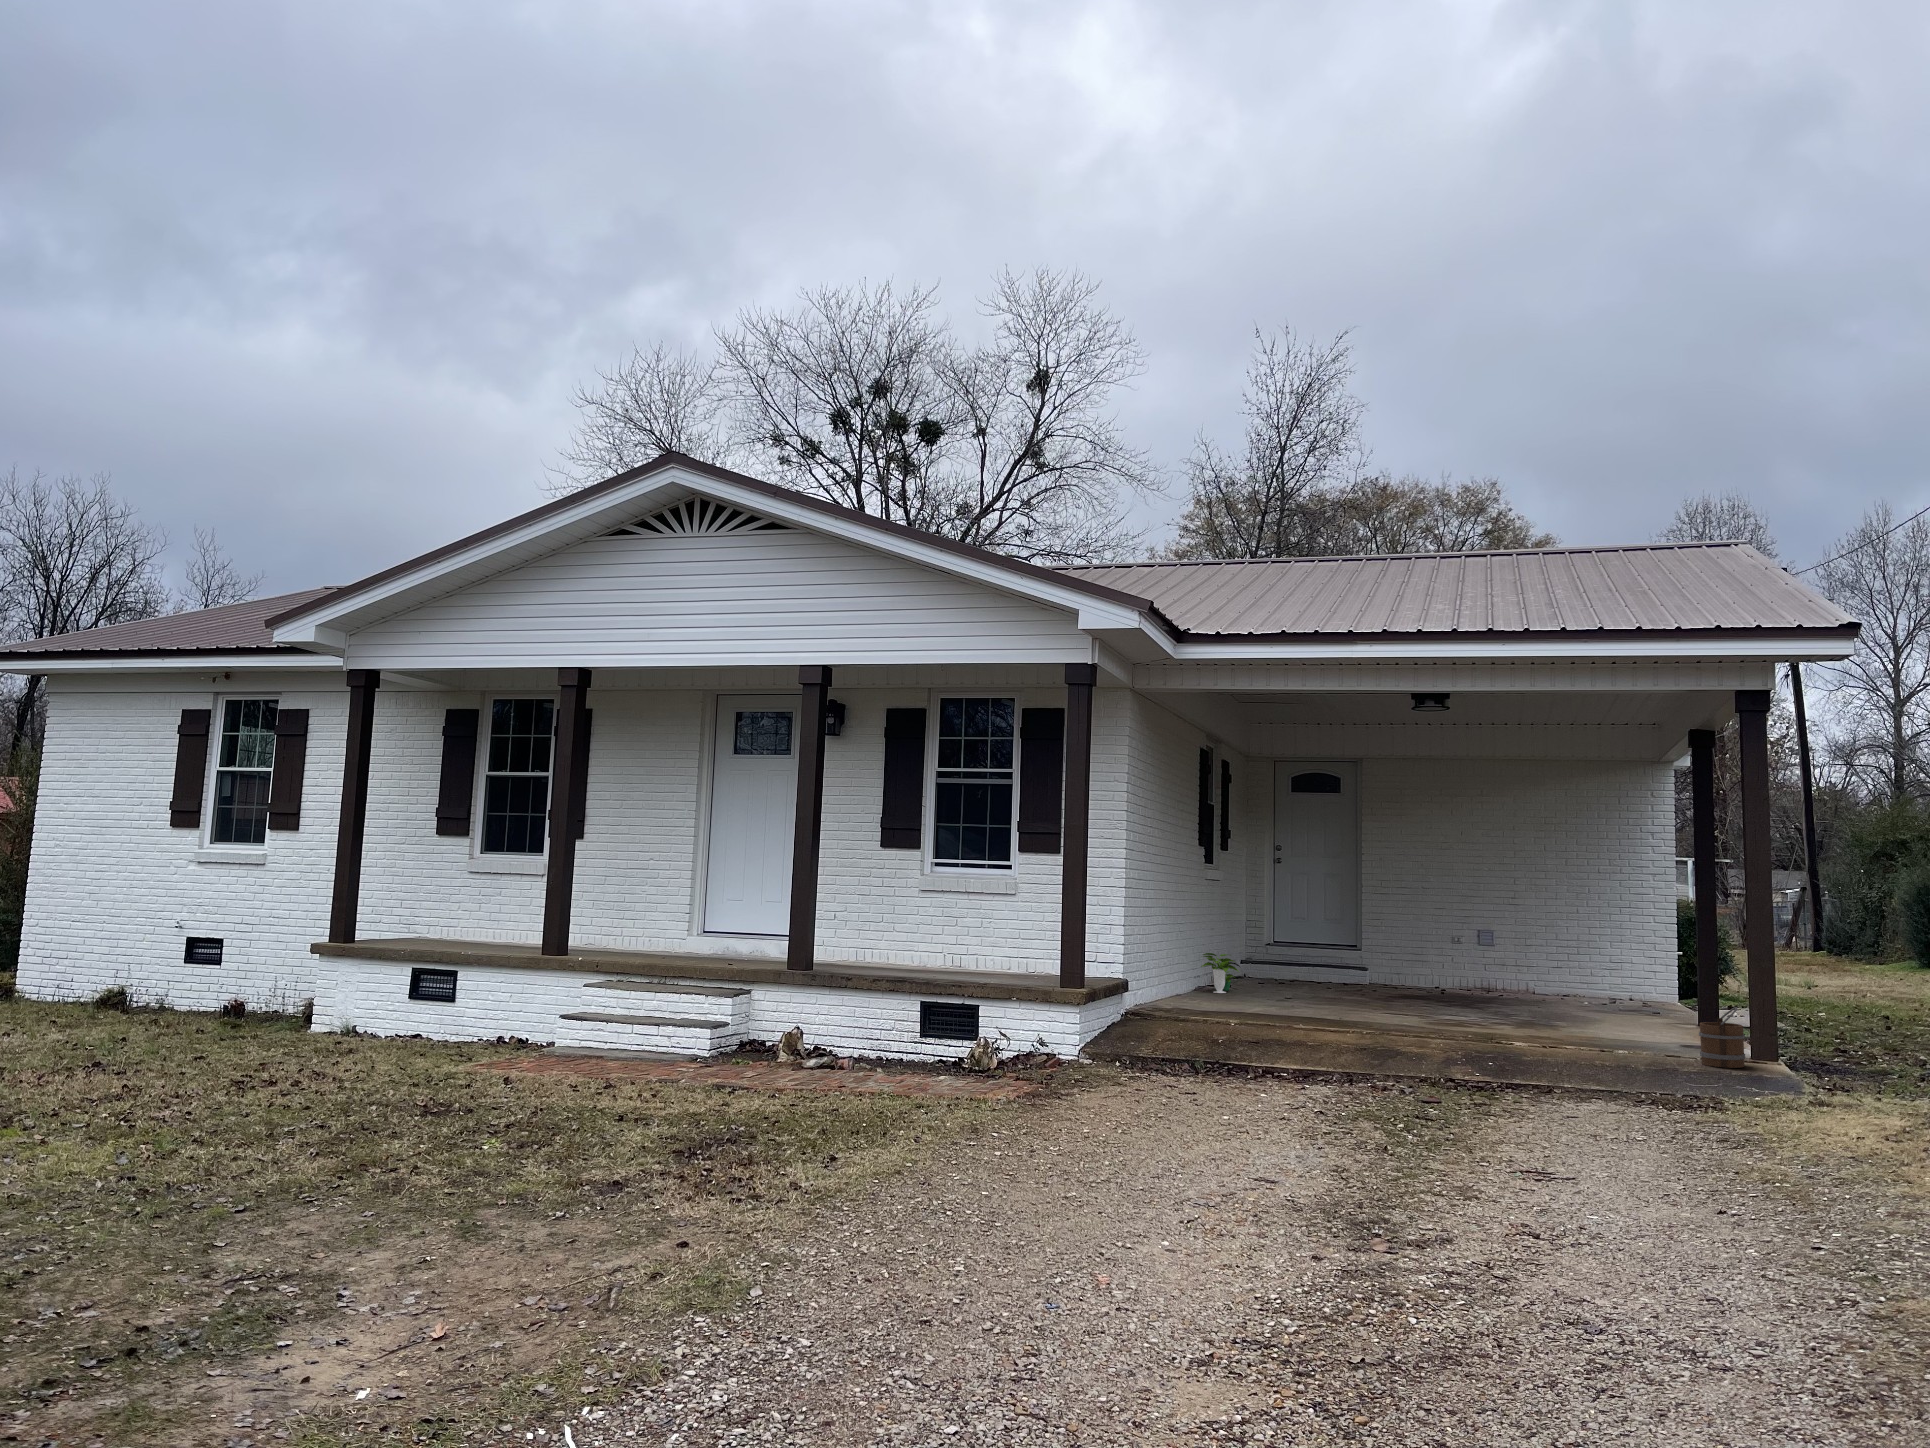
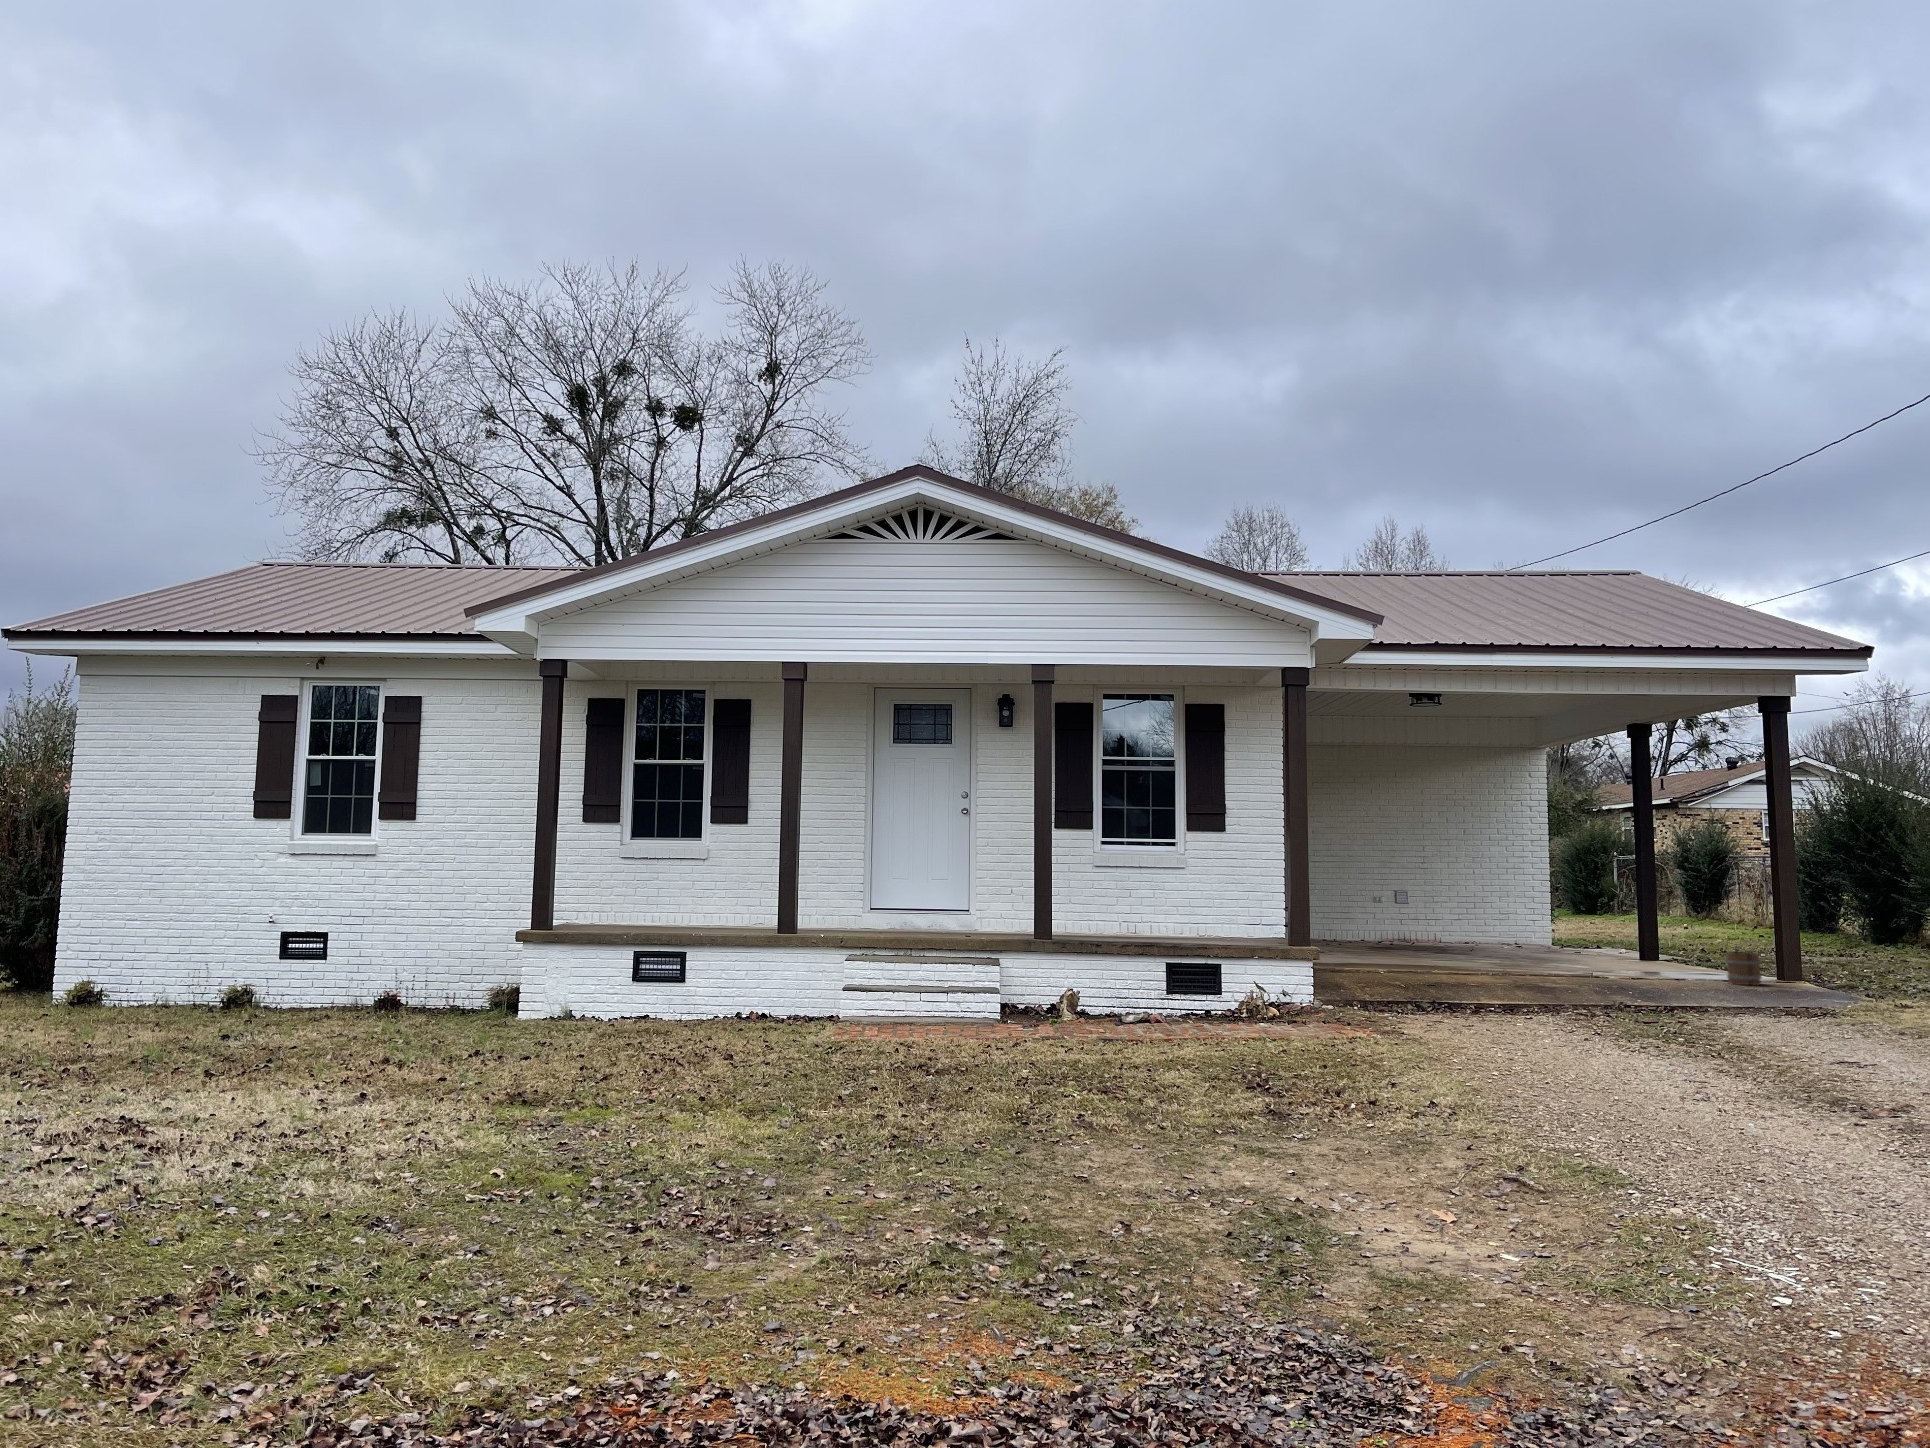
potted plant: present [1201,953,1240,993] -> none [1243,920,1279,953]

